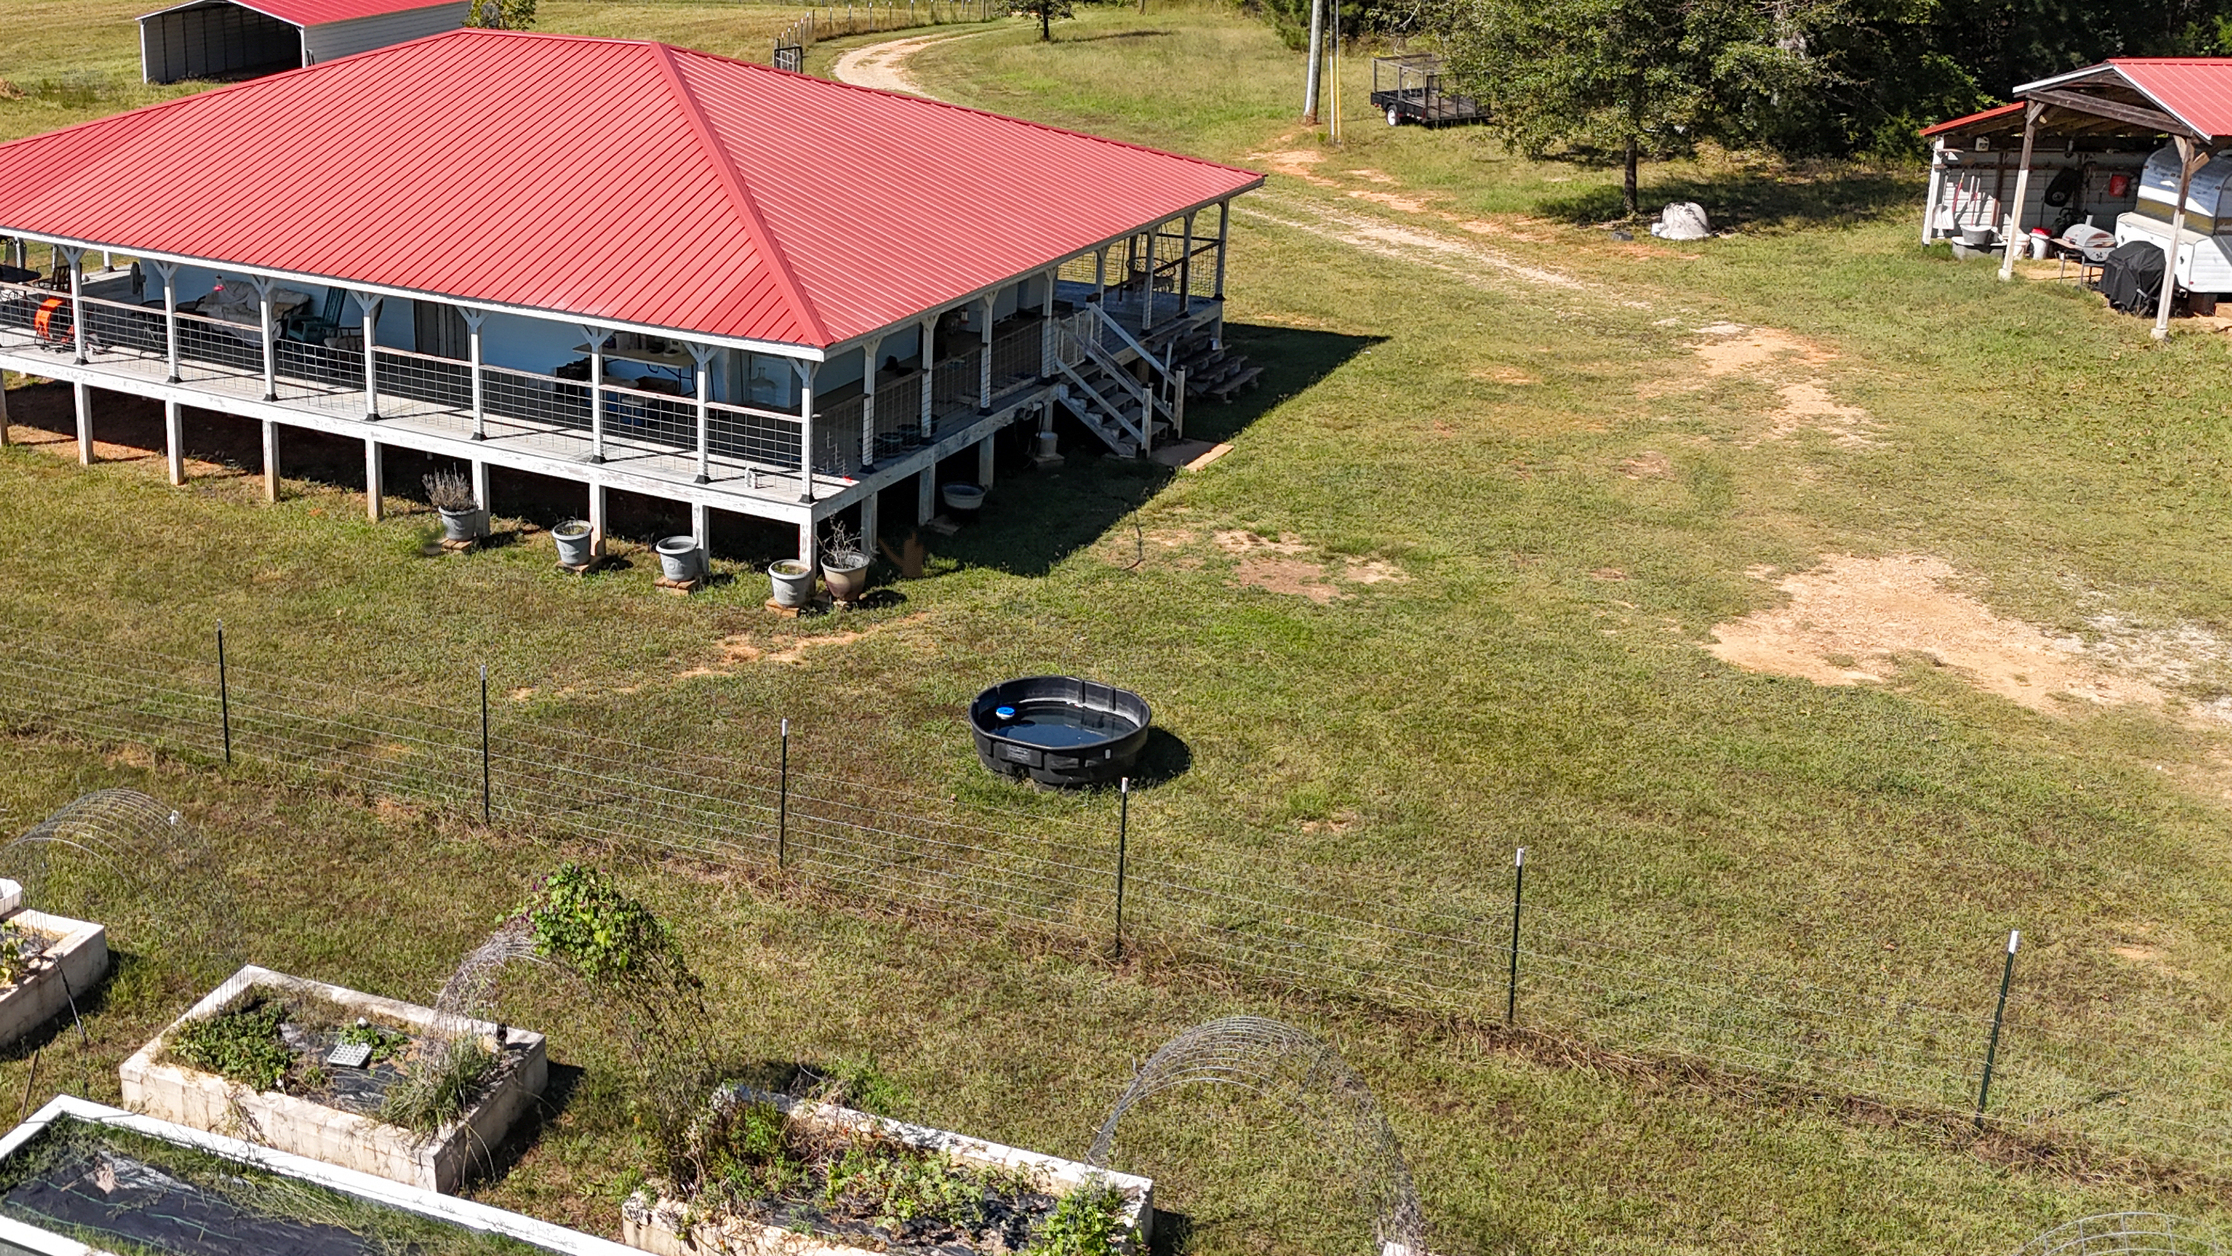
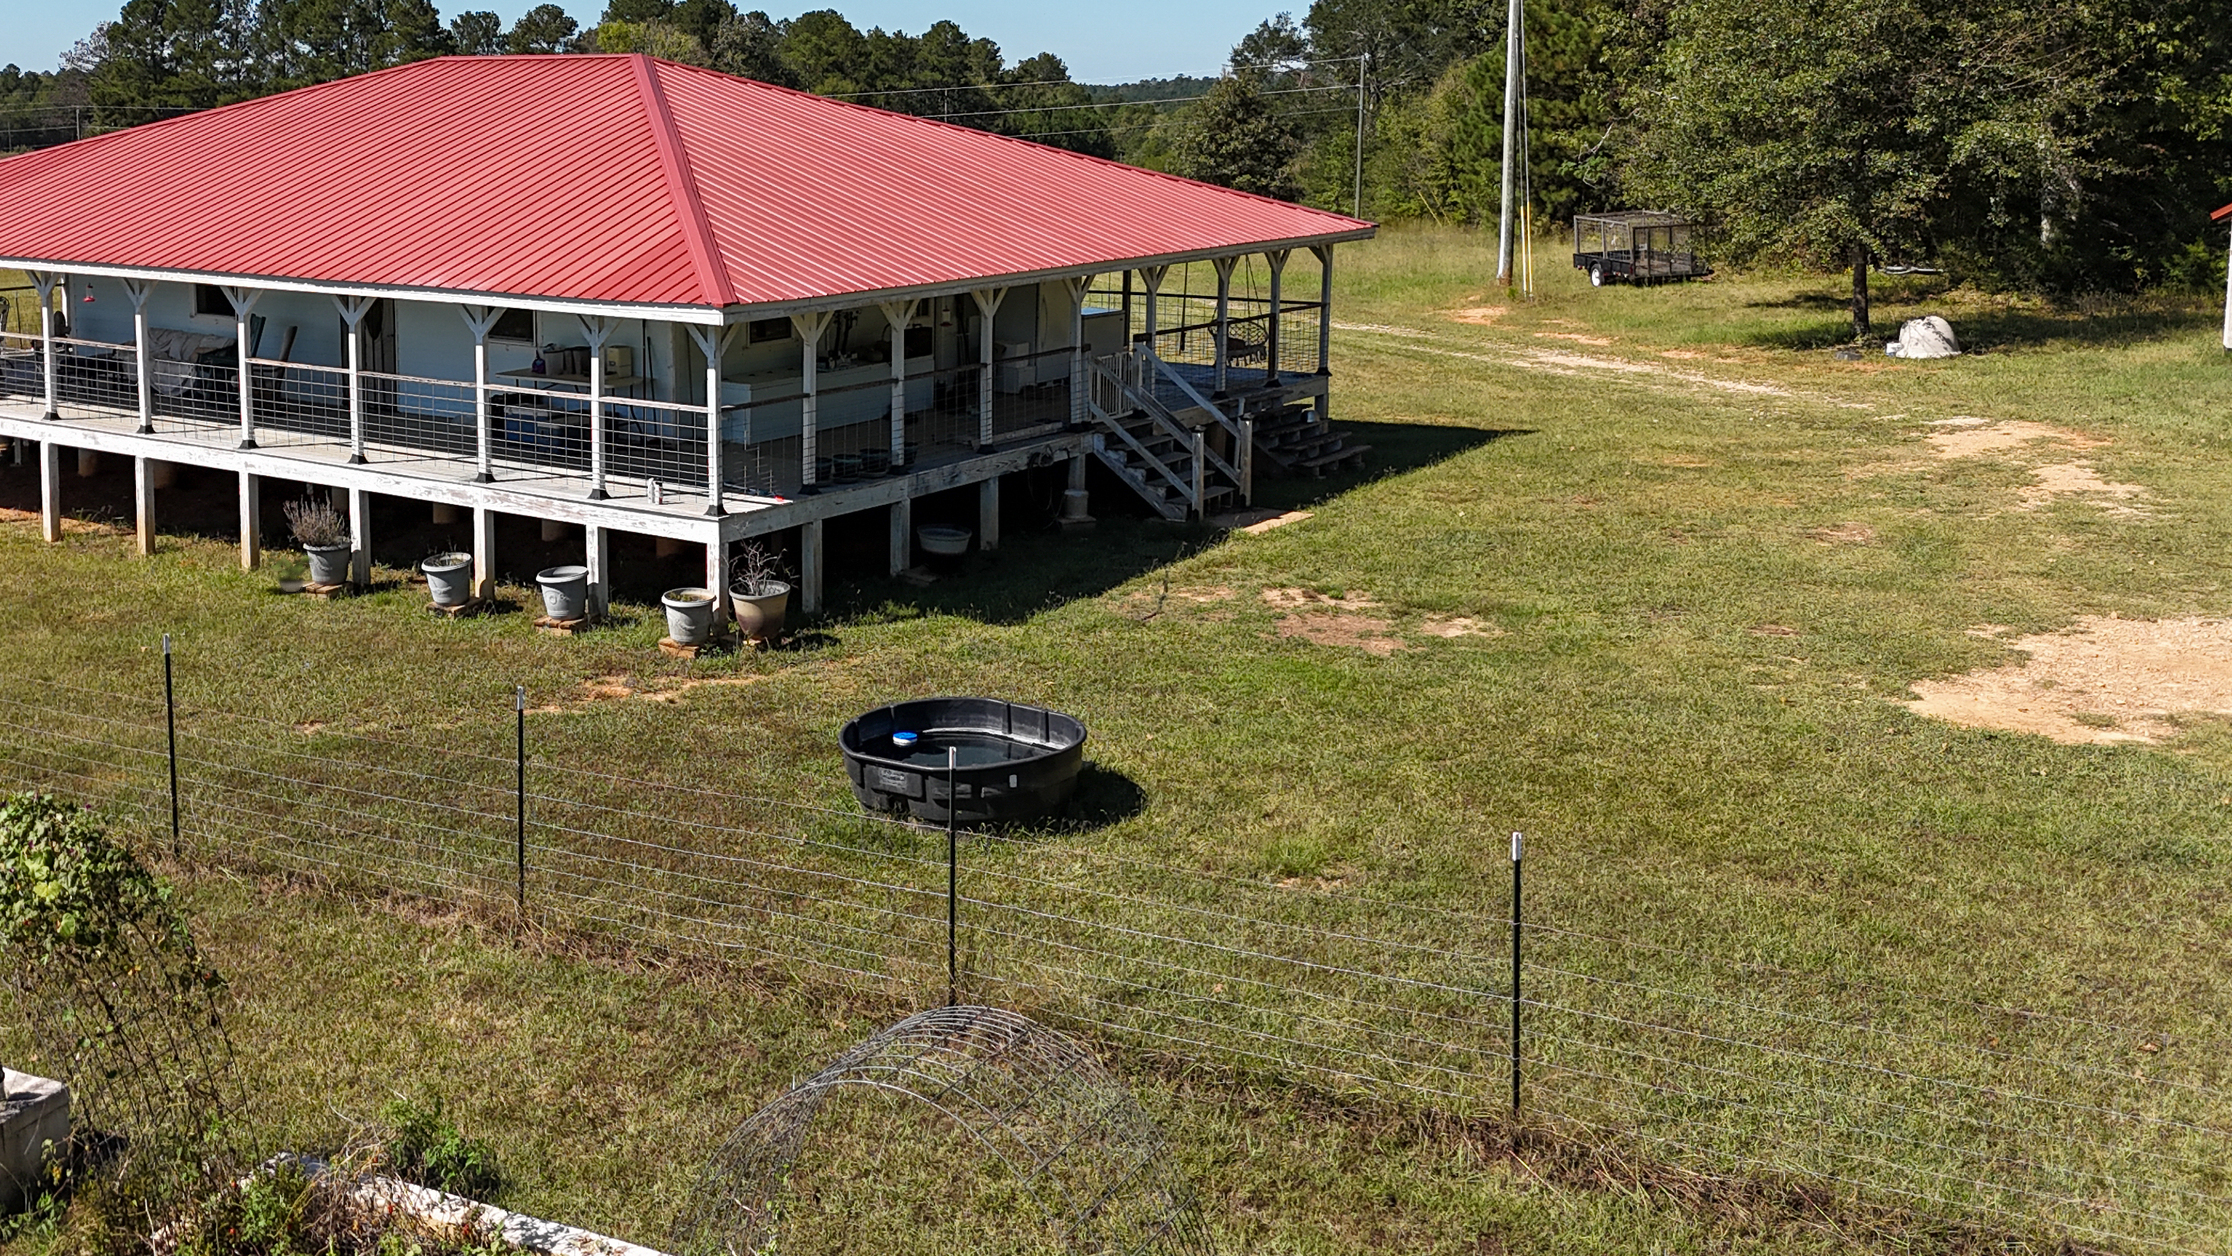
watering can: present [879,534,926,578] -> none [813,564,879,621]

